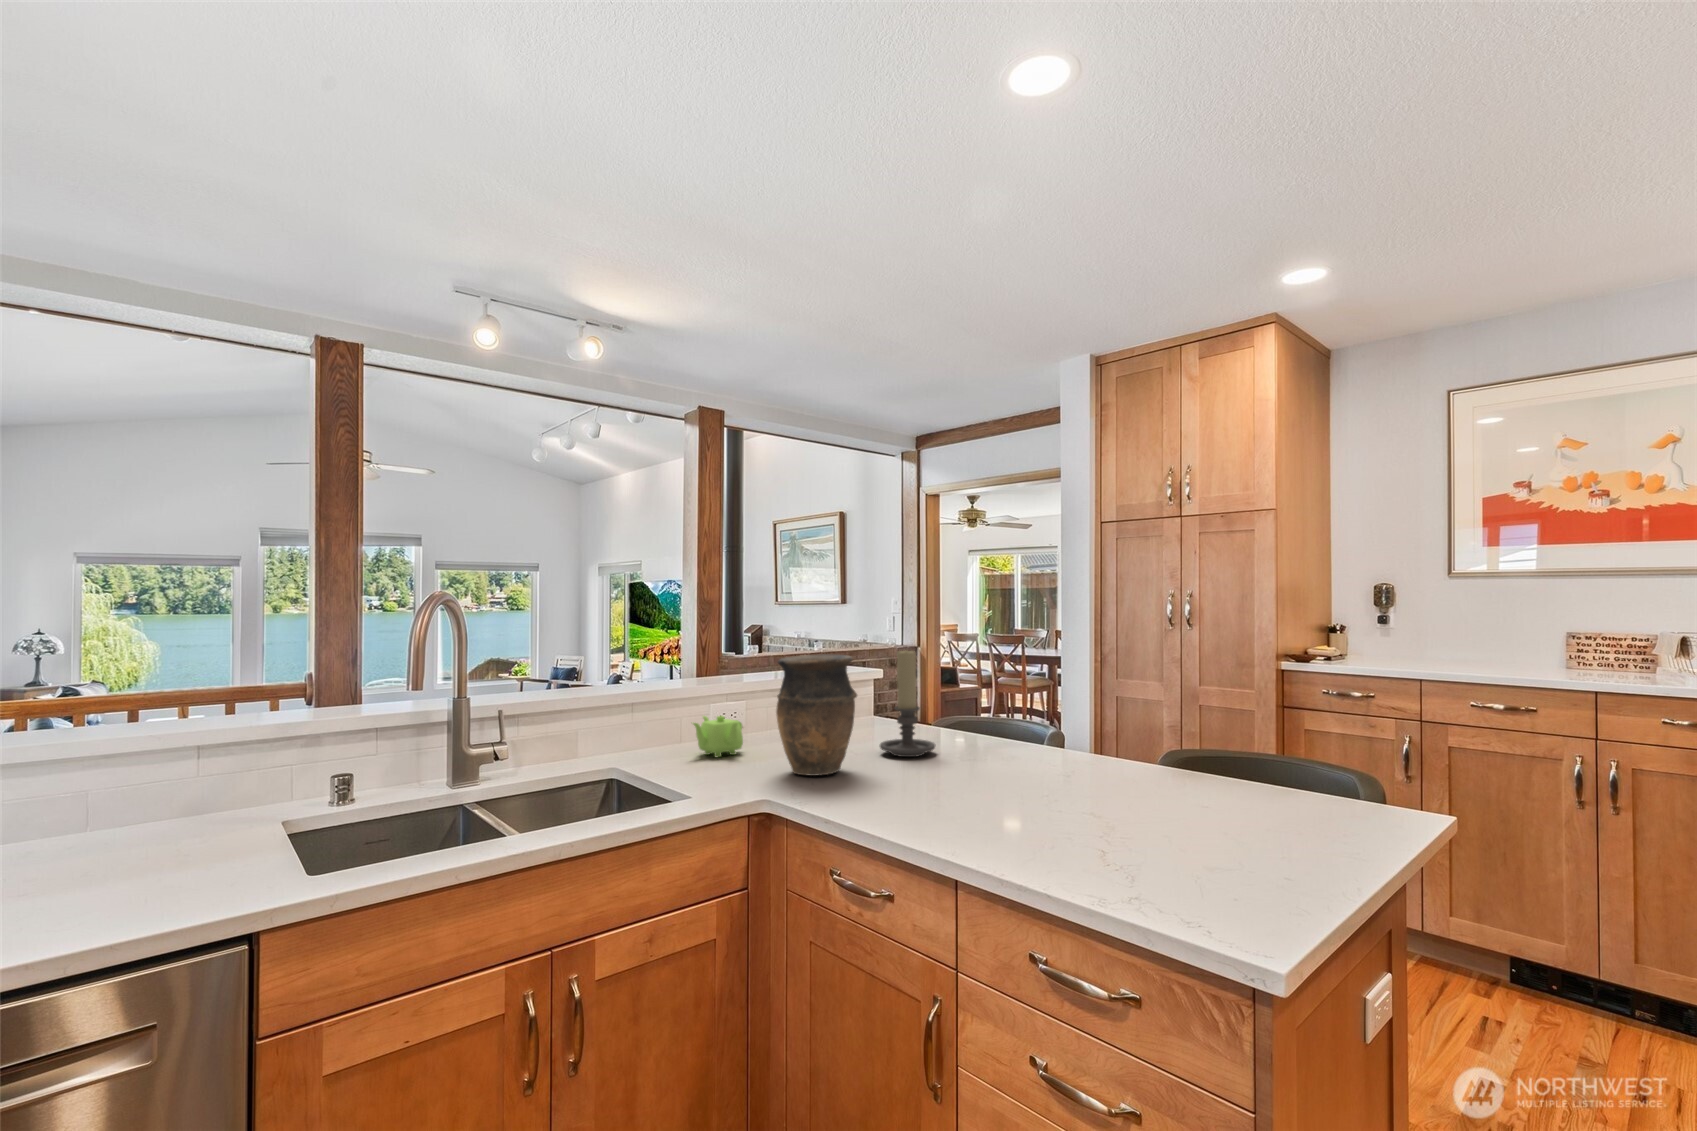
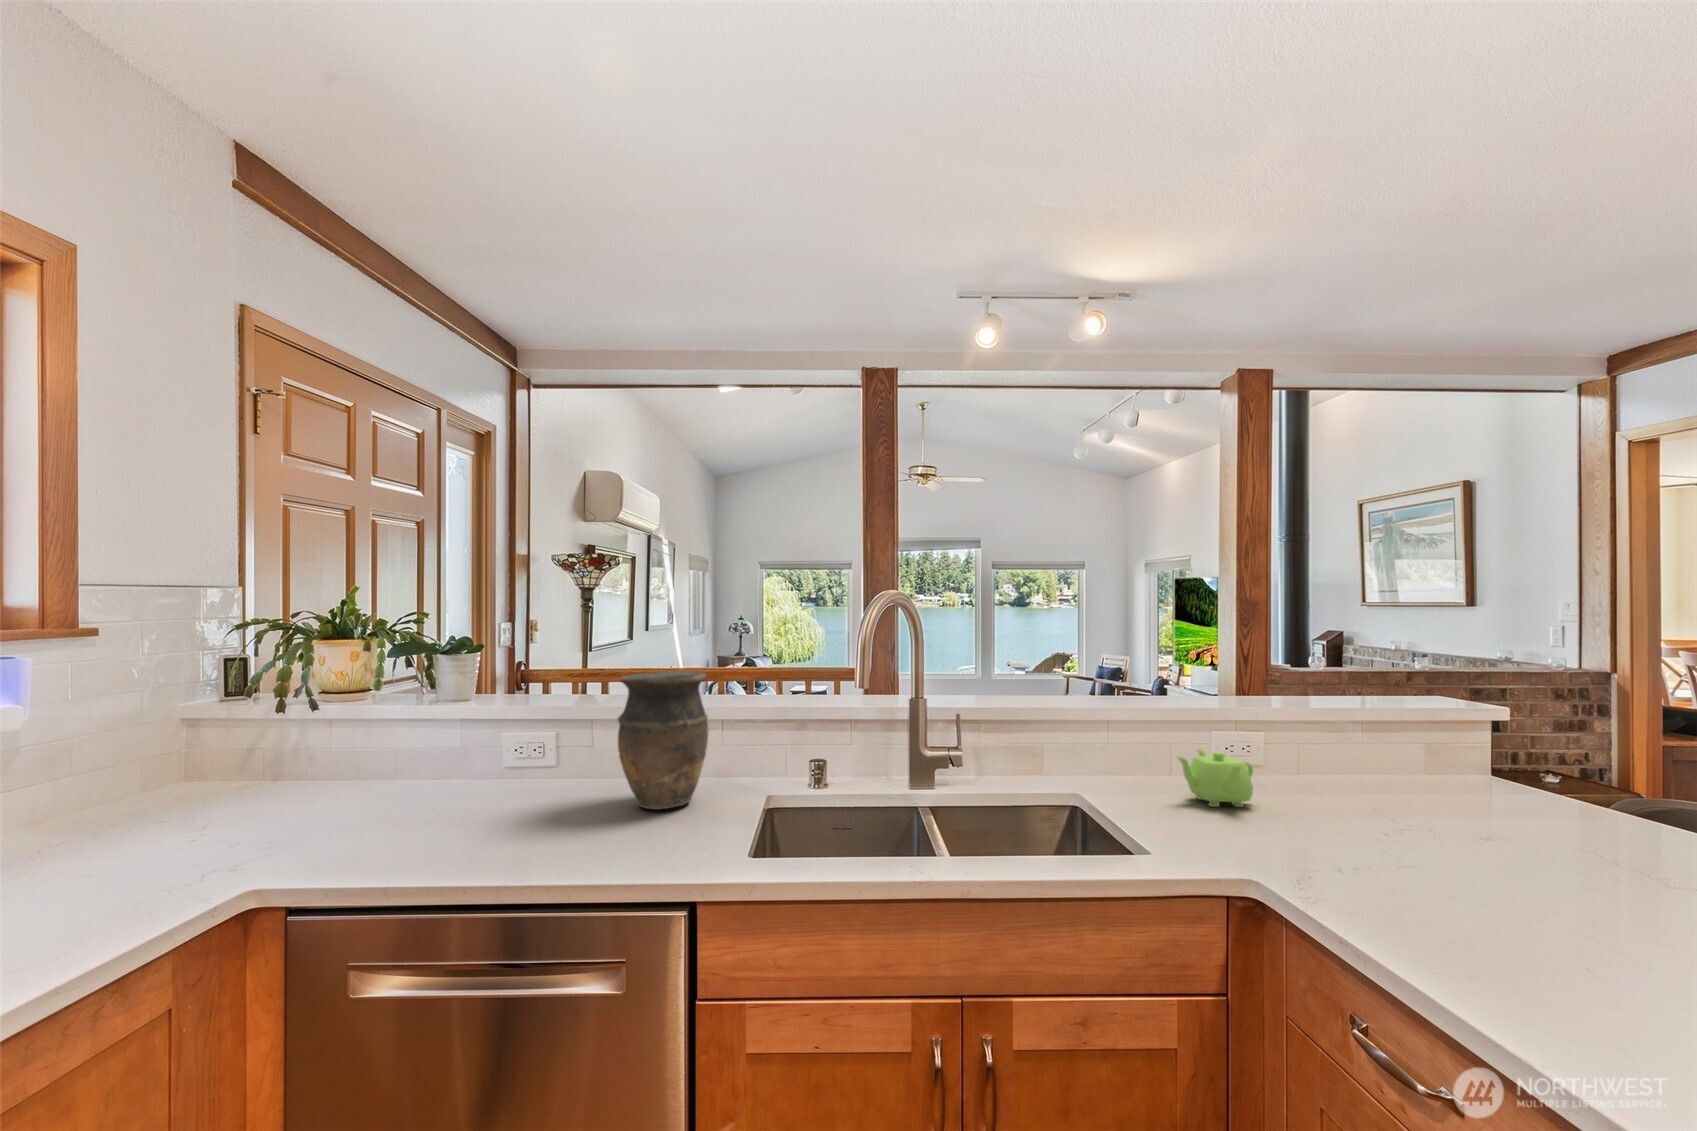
candle holder: present [880,651,936,757] -> none [1501,690,1638,880]
vase: present [776,654,857,776] -> present [618,671,709,810]

